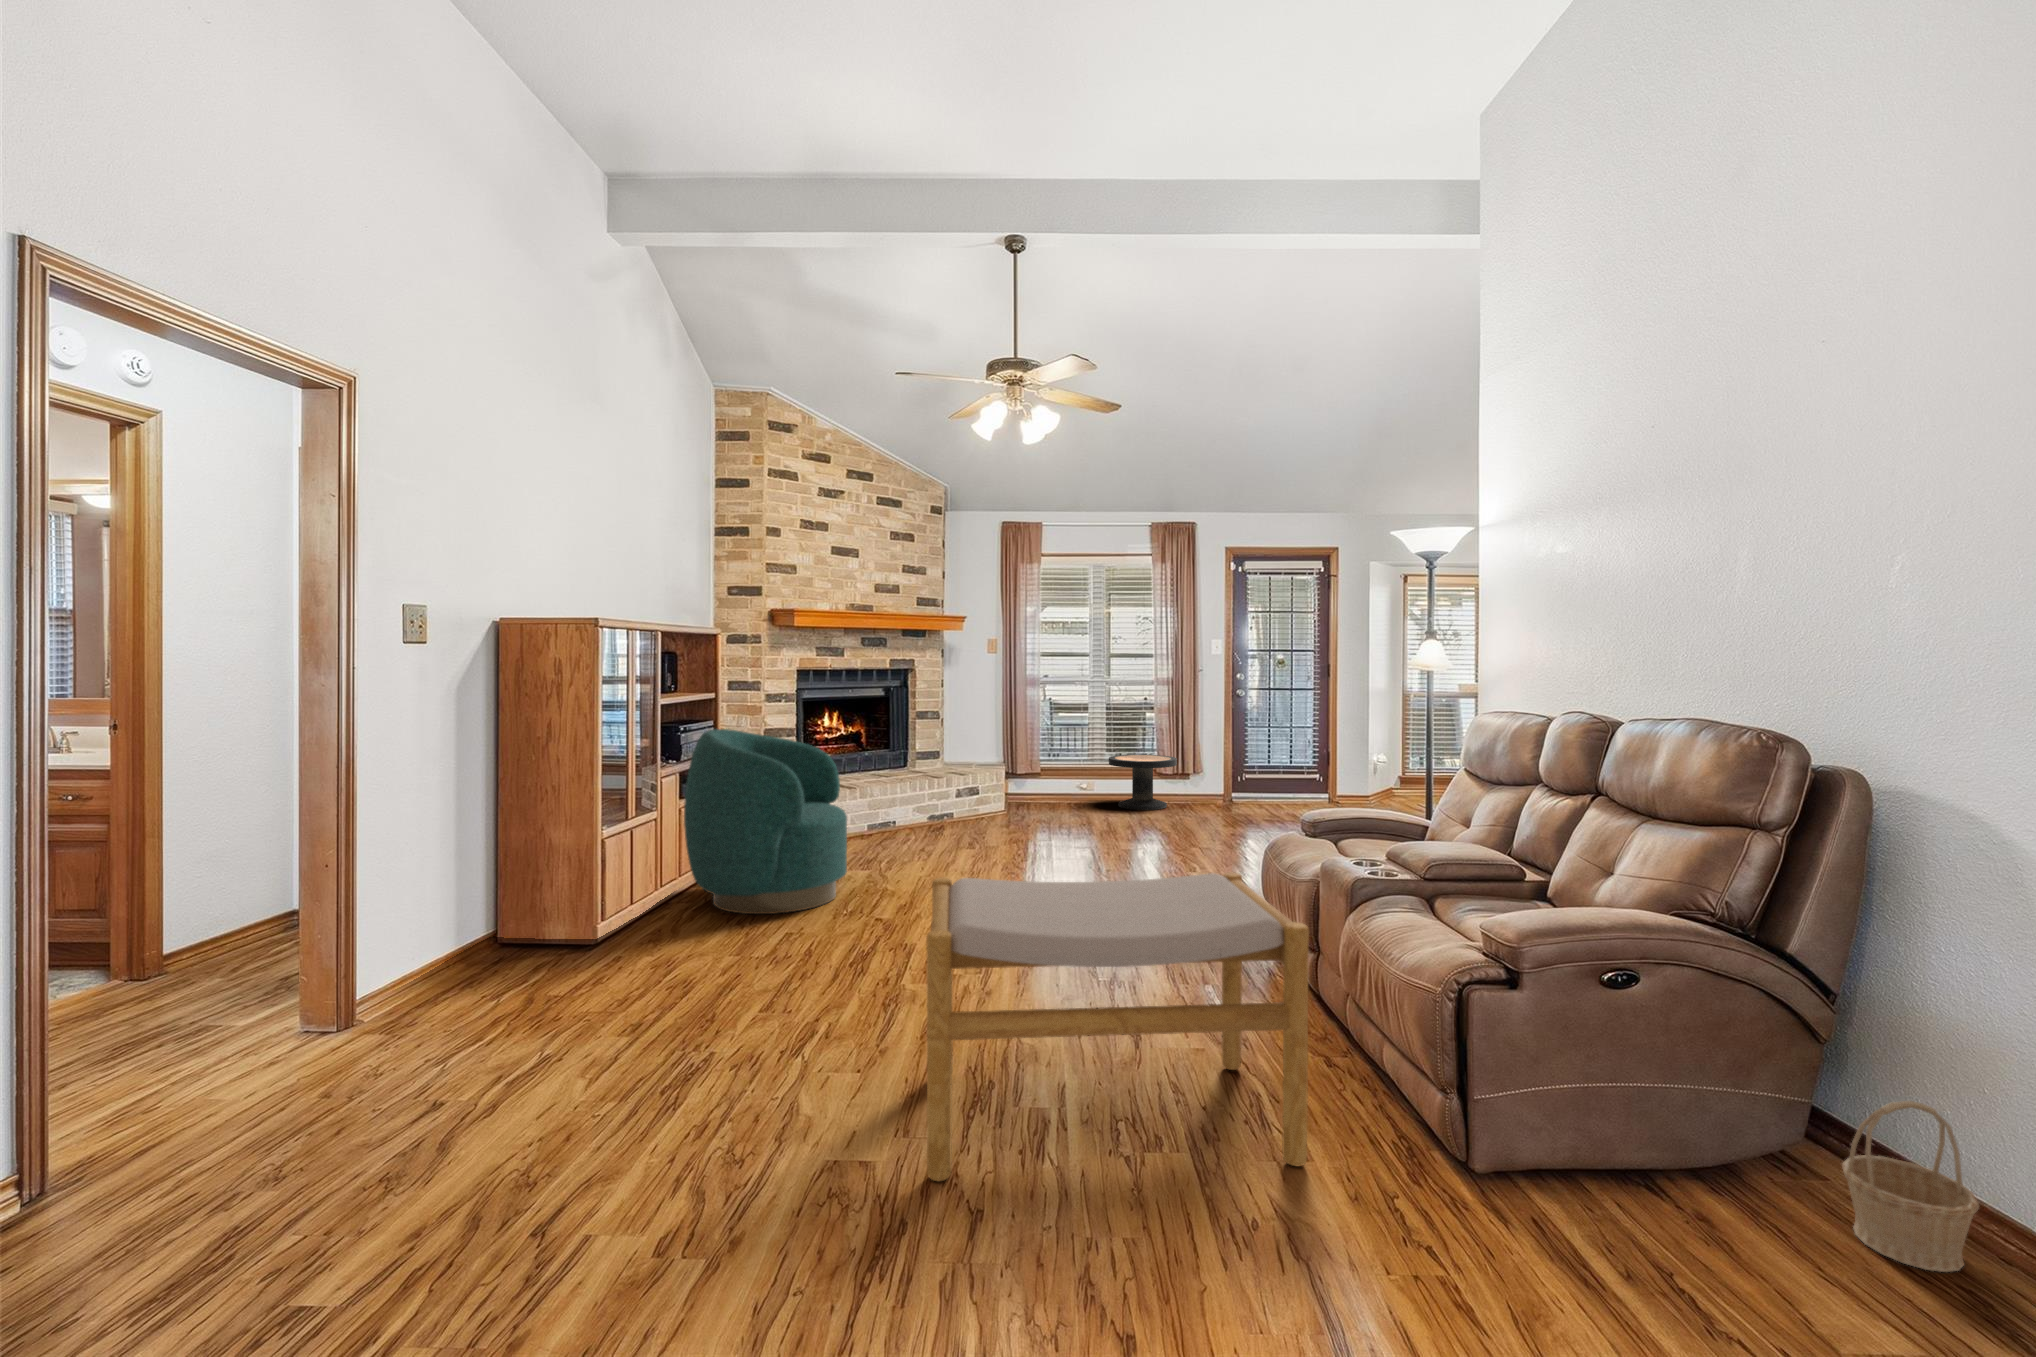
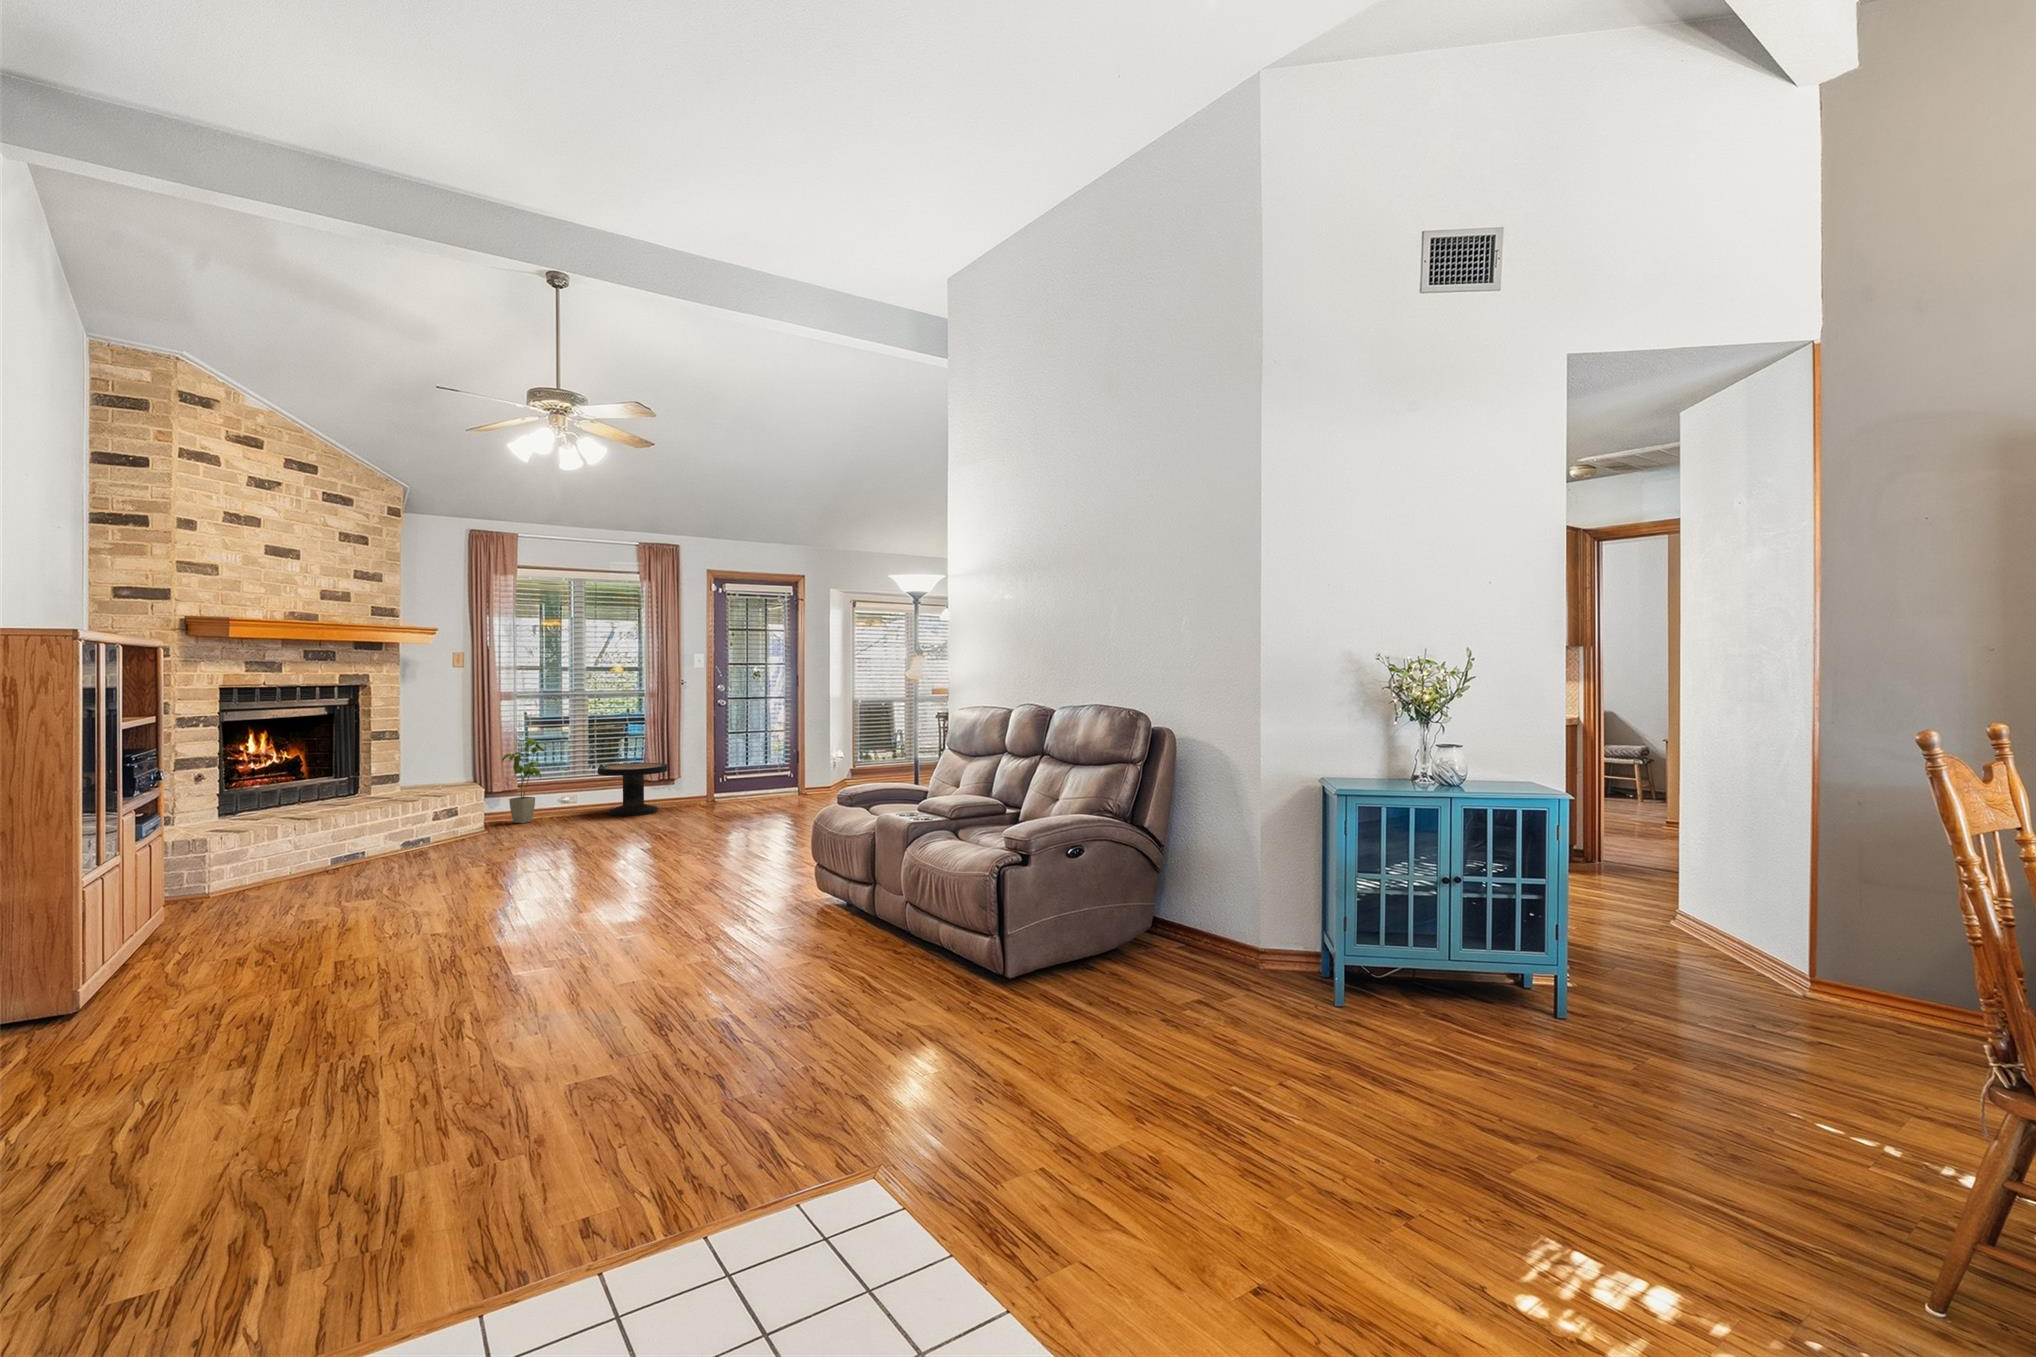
house plant: none [1022,724,1065,807] -> present [502,739,550,823]
armchair: present [684,729,847,914] -> none [143,757,370,961]
footstool: present [927,872,1309,1181] -> none [608,826,915,1076]
basket: present [1842,1101,1979,1272] -> none [1167,889,1217,968]

